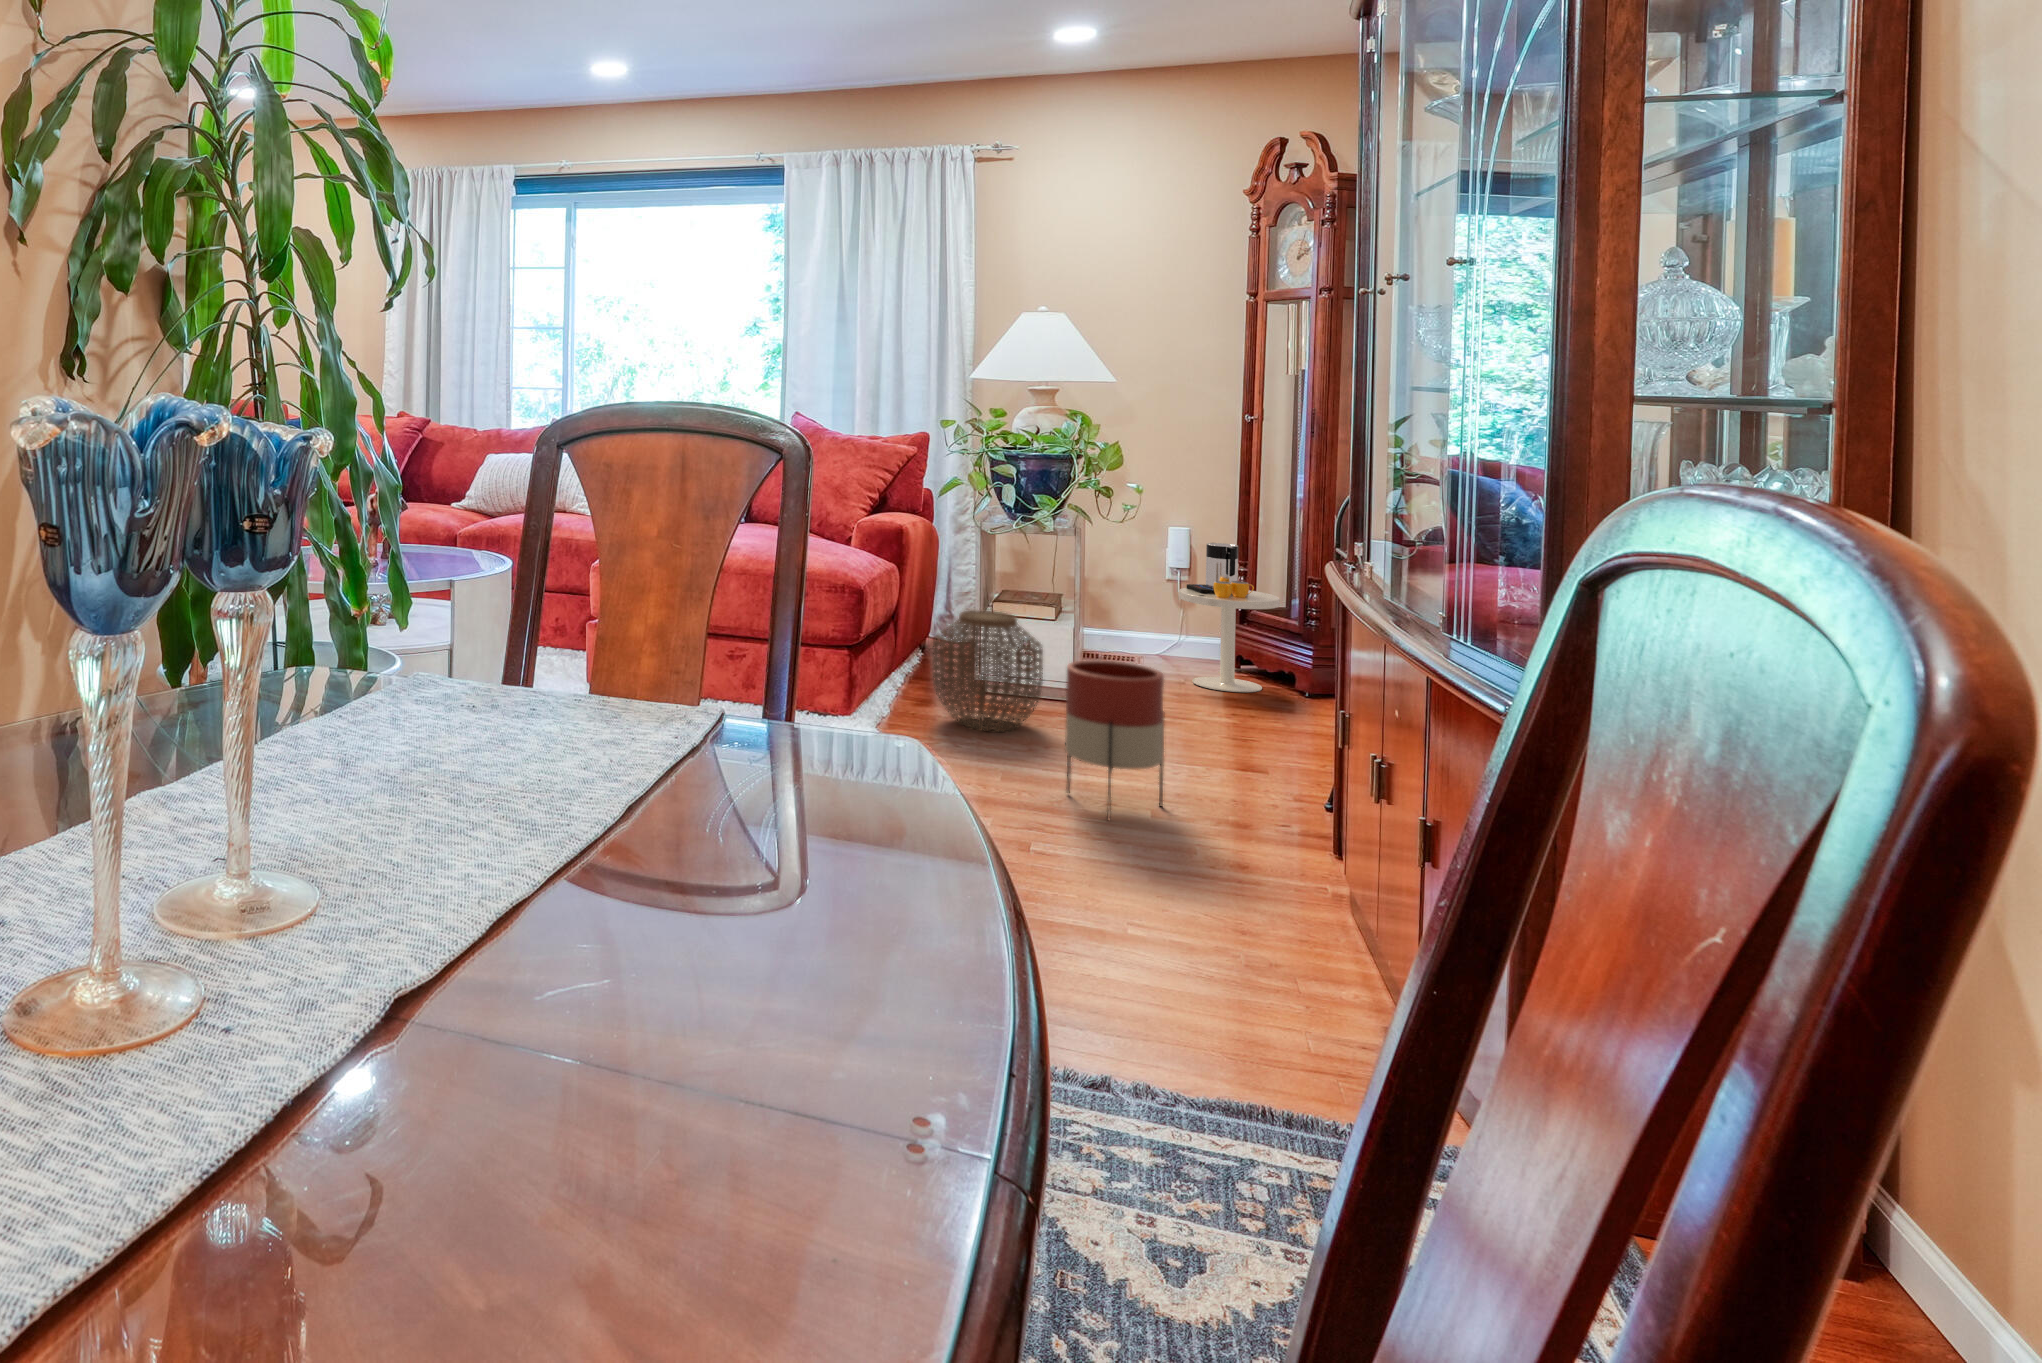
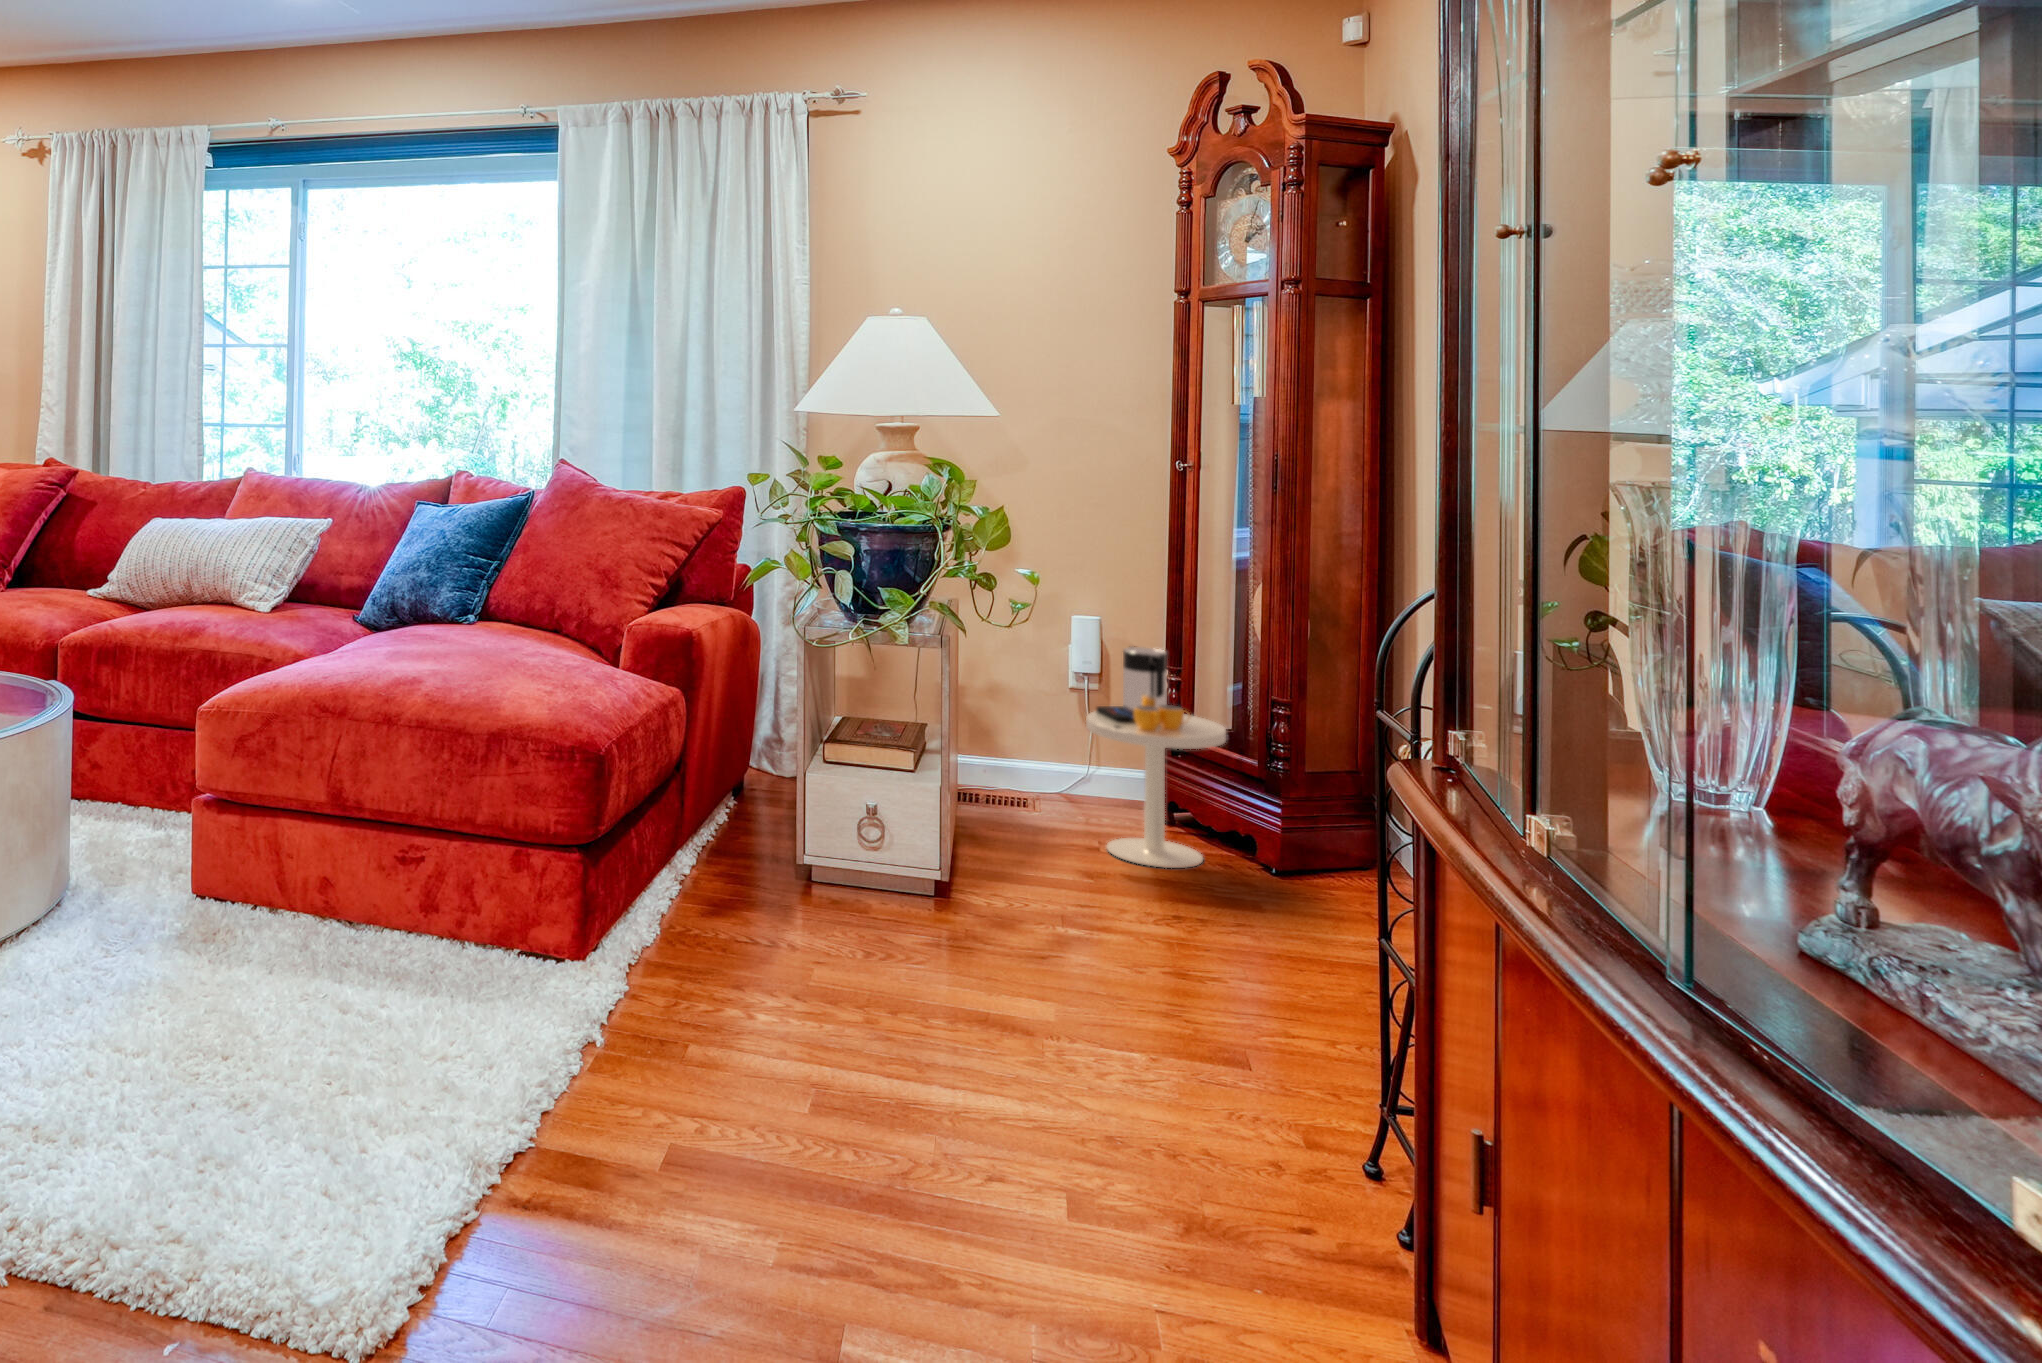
woven basket: present [933,611,1043,732] -> none [718,773,882,970]
planter: present [1065,660,1164,819] -> none [895,903,1061,1216]

